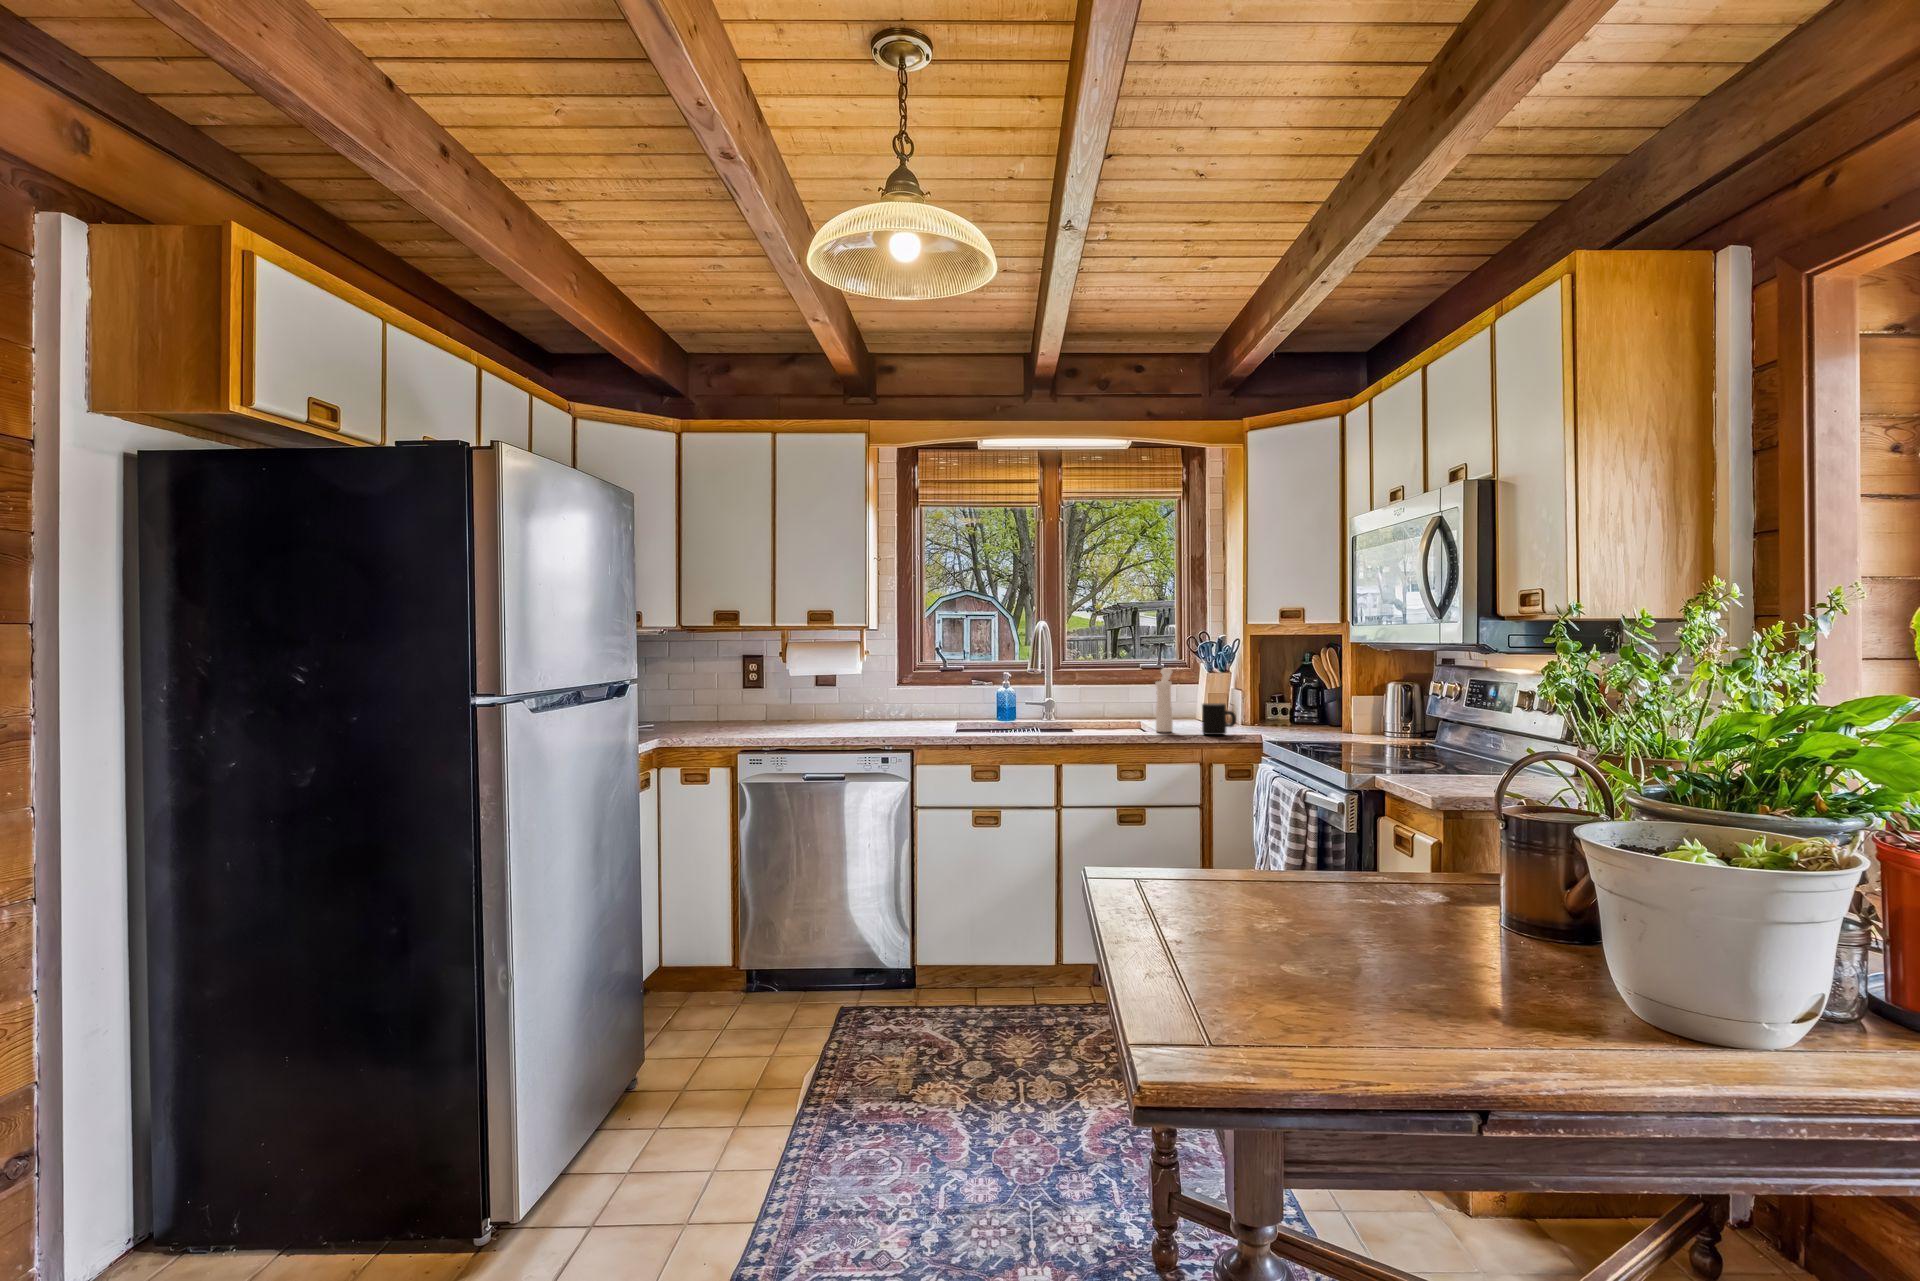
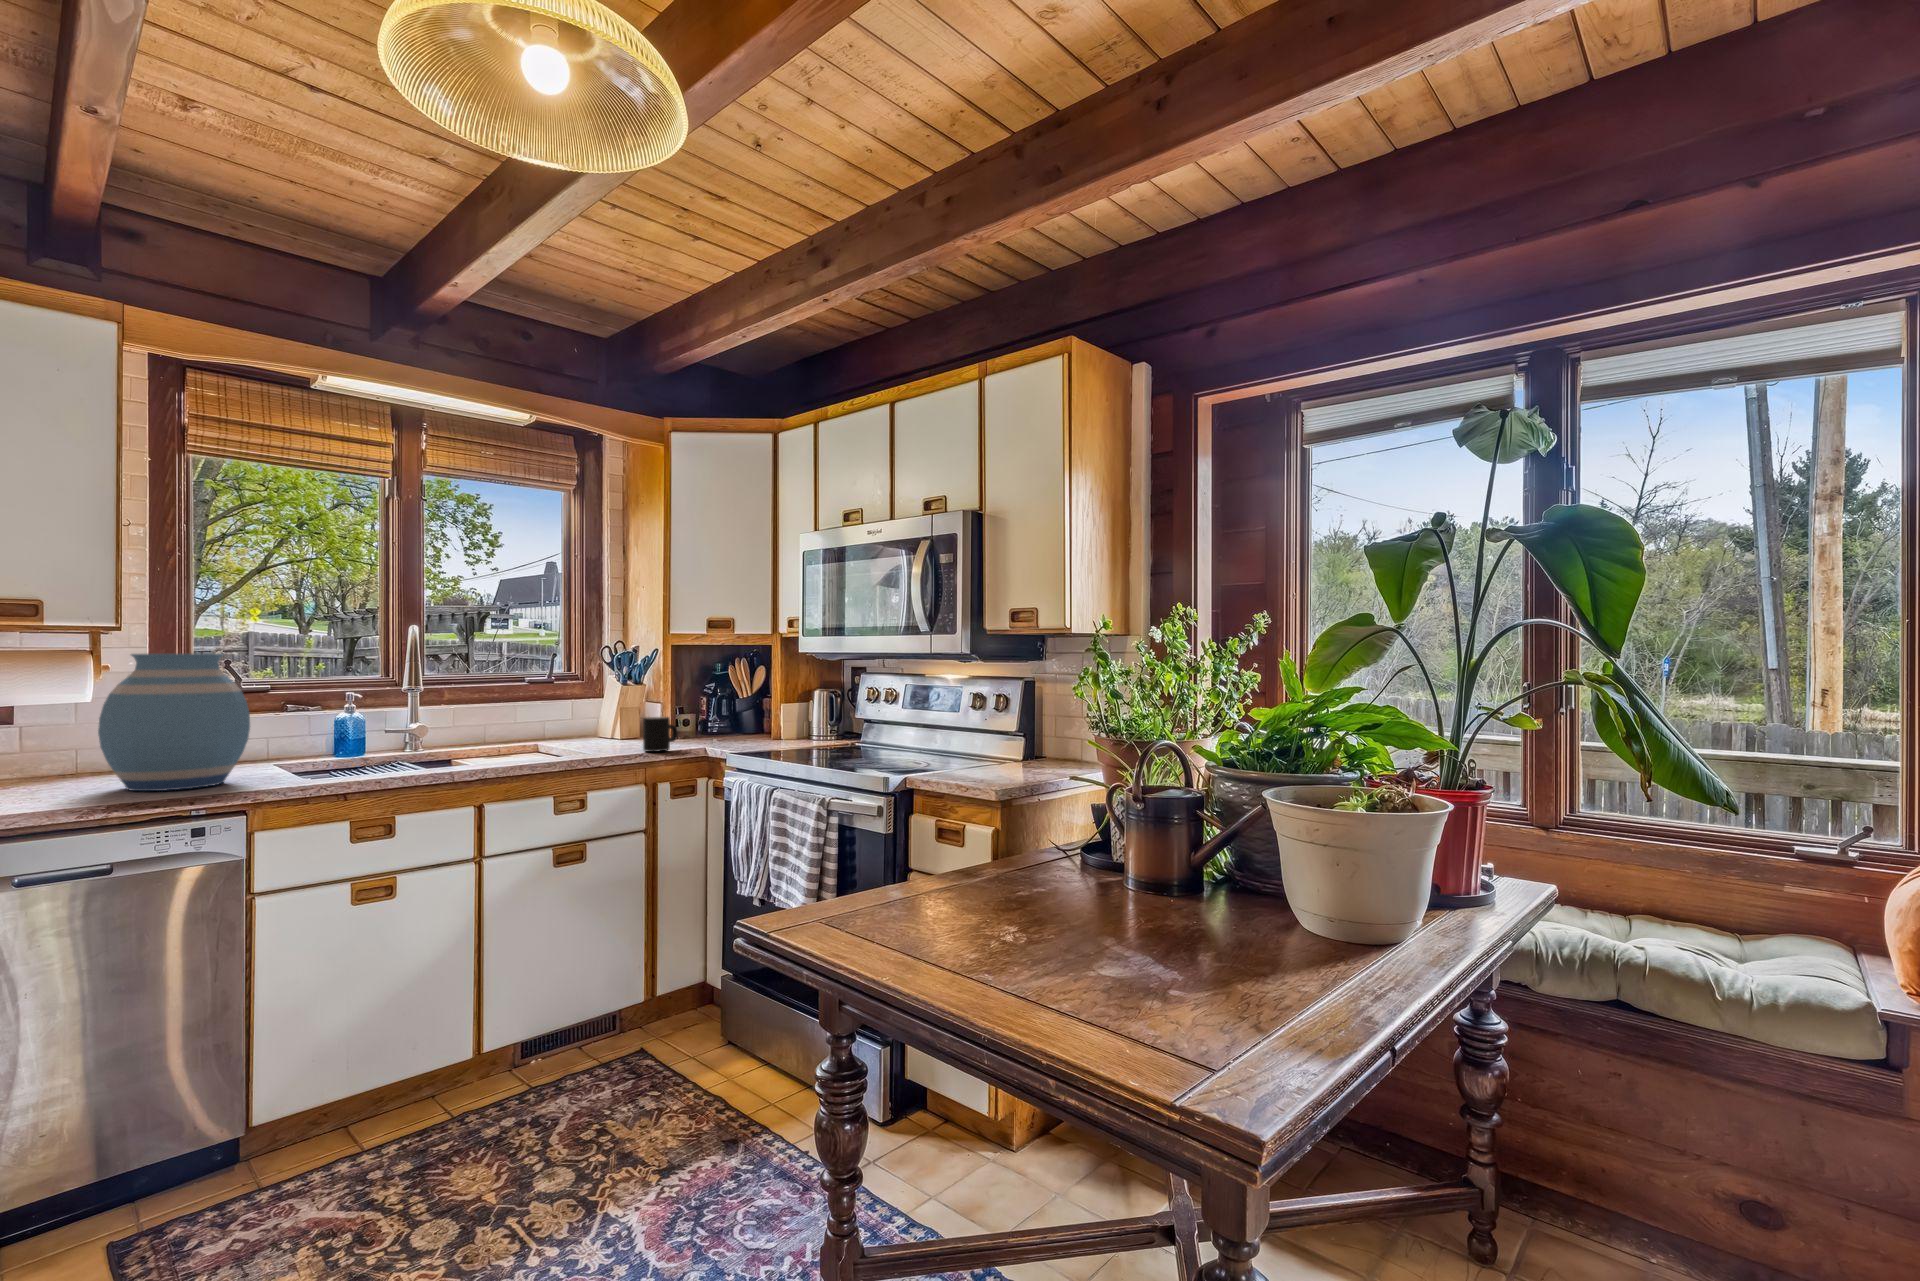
vase: none [846,649,921,736] -> present [98,654,250,791]
pepper mill: present [1155,668,1173,732] -> none [584,680,608,753]

